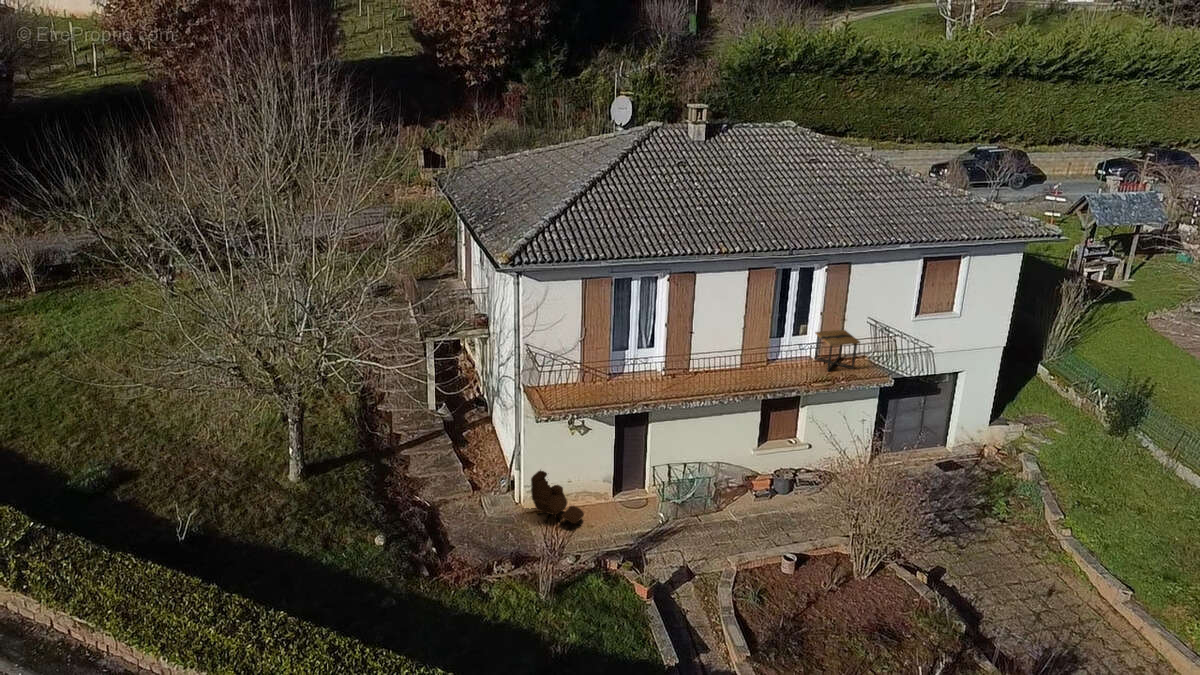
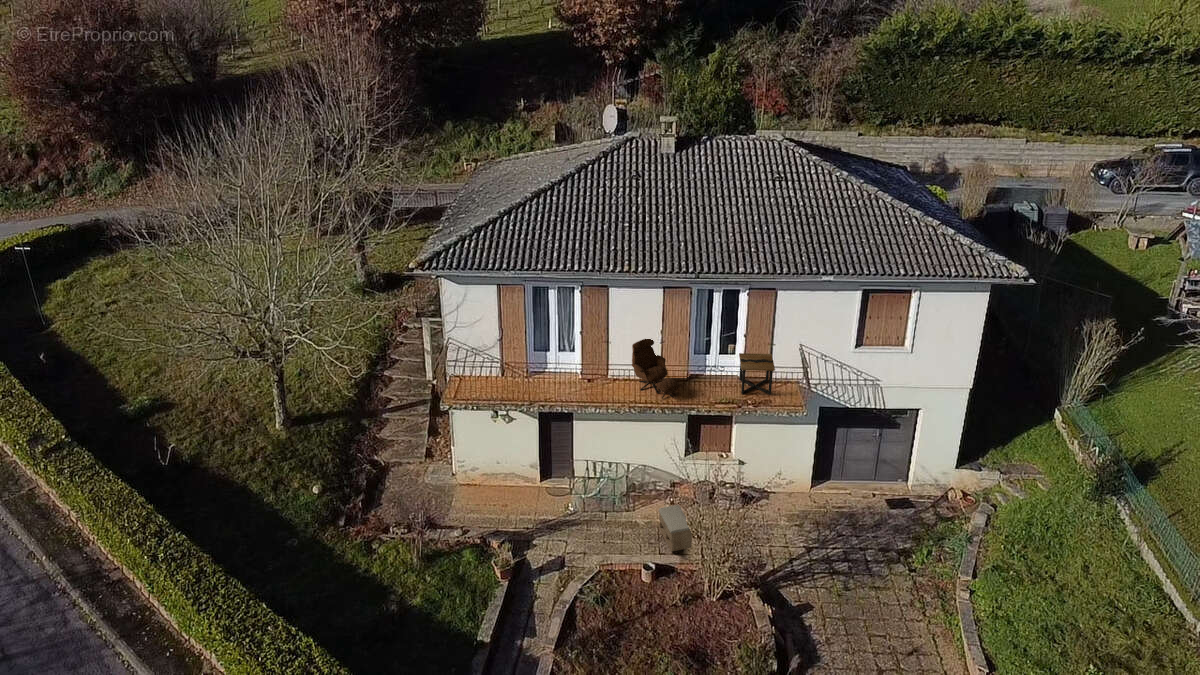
lounge chair: present [531,470,584,528] -> present [632,339,680,399]
storage bench: none [761,493,806,541] -> present [659,505,692,551]

